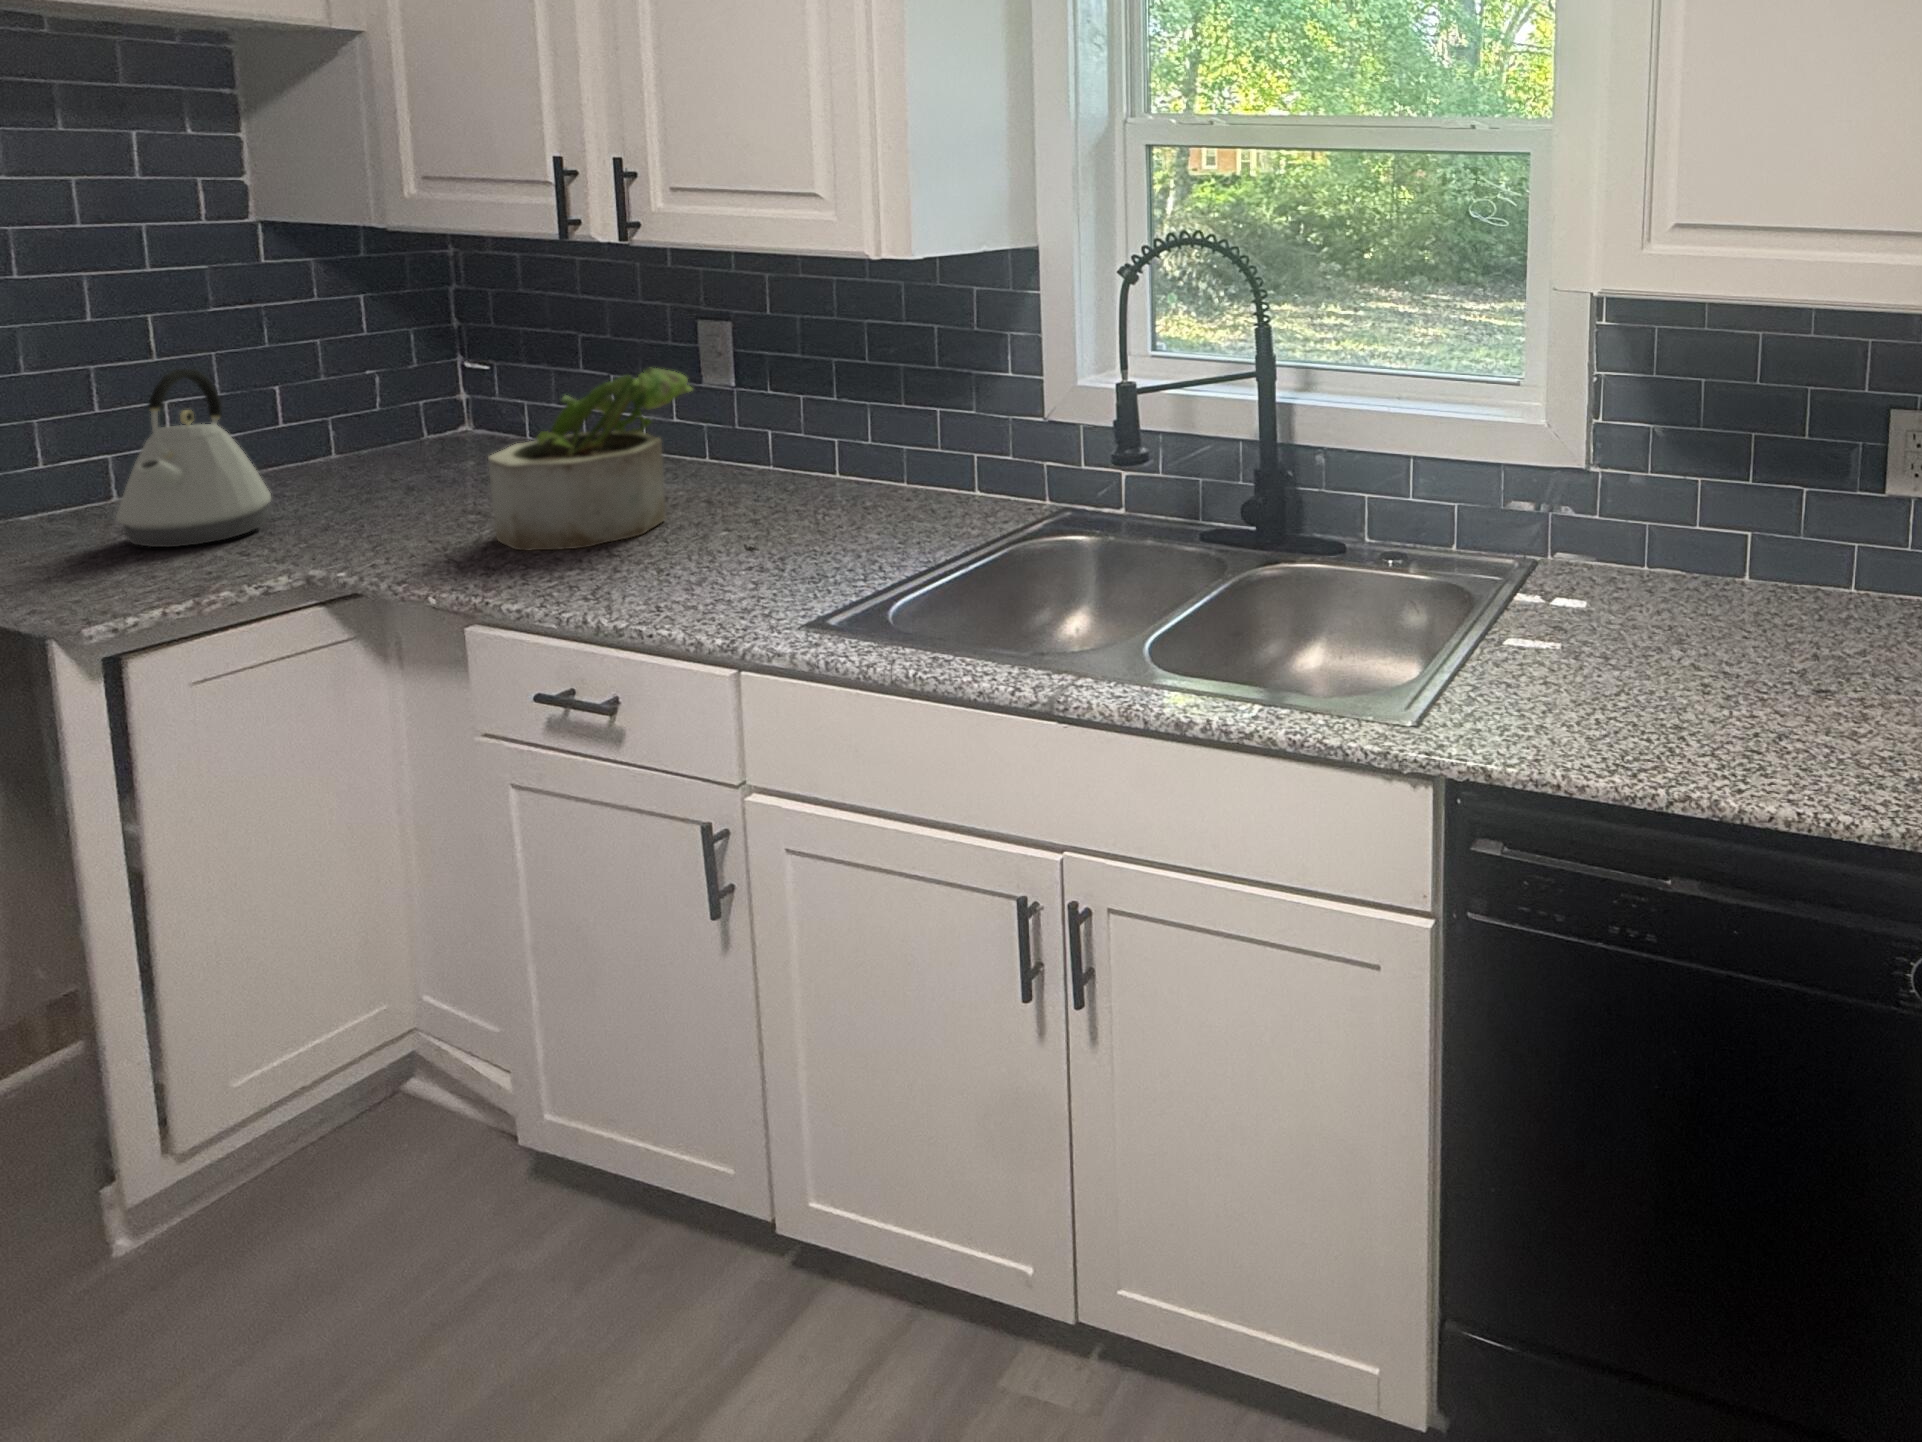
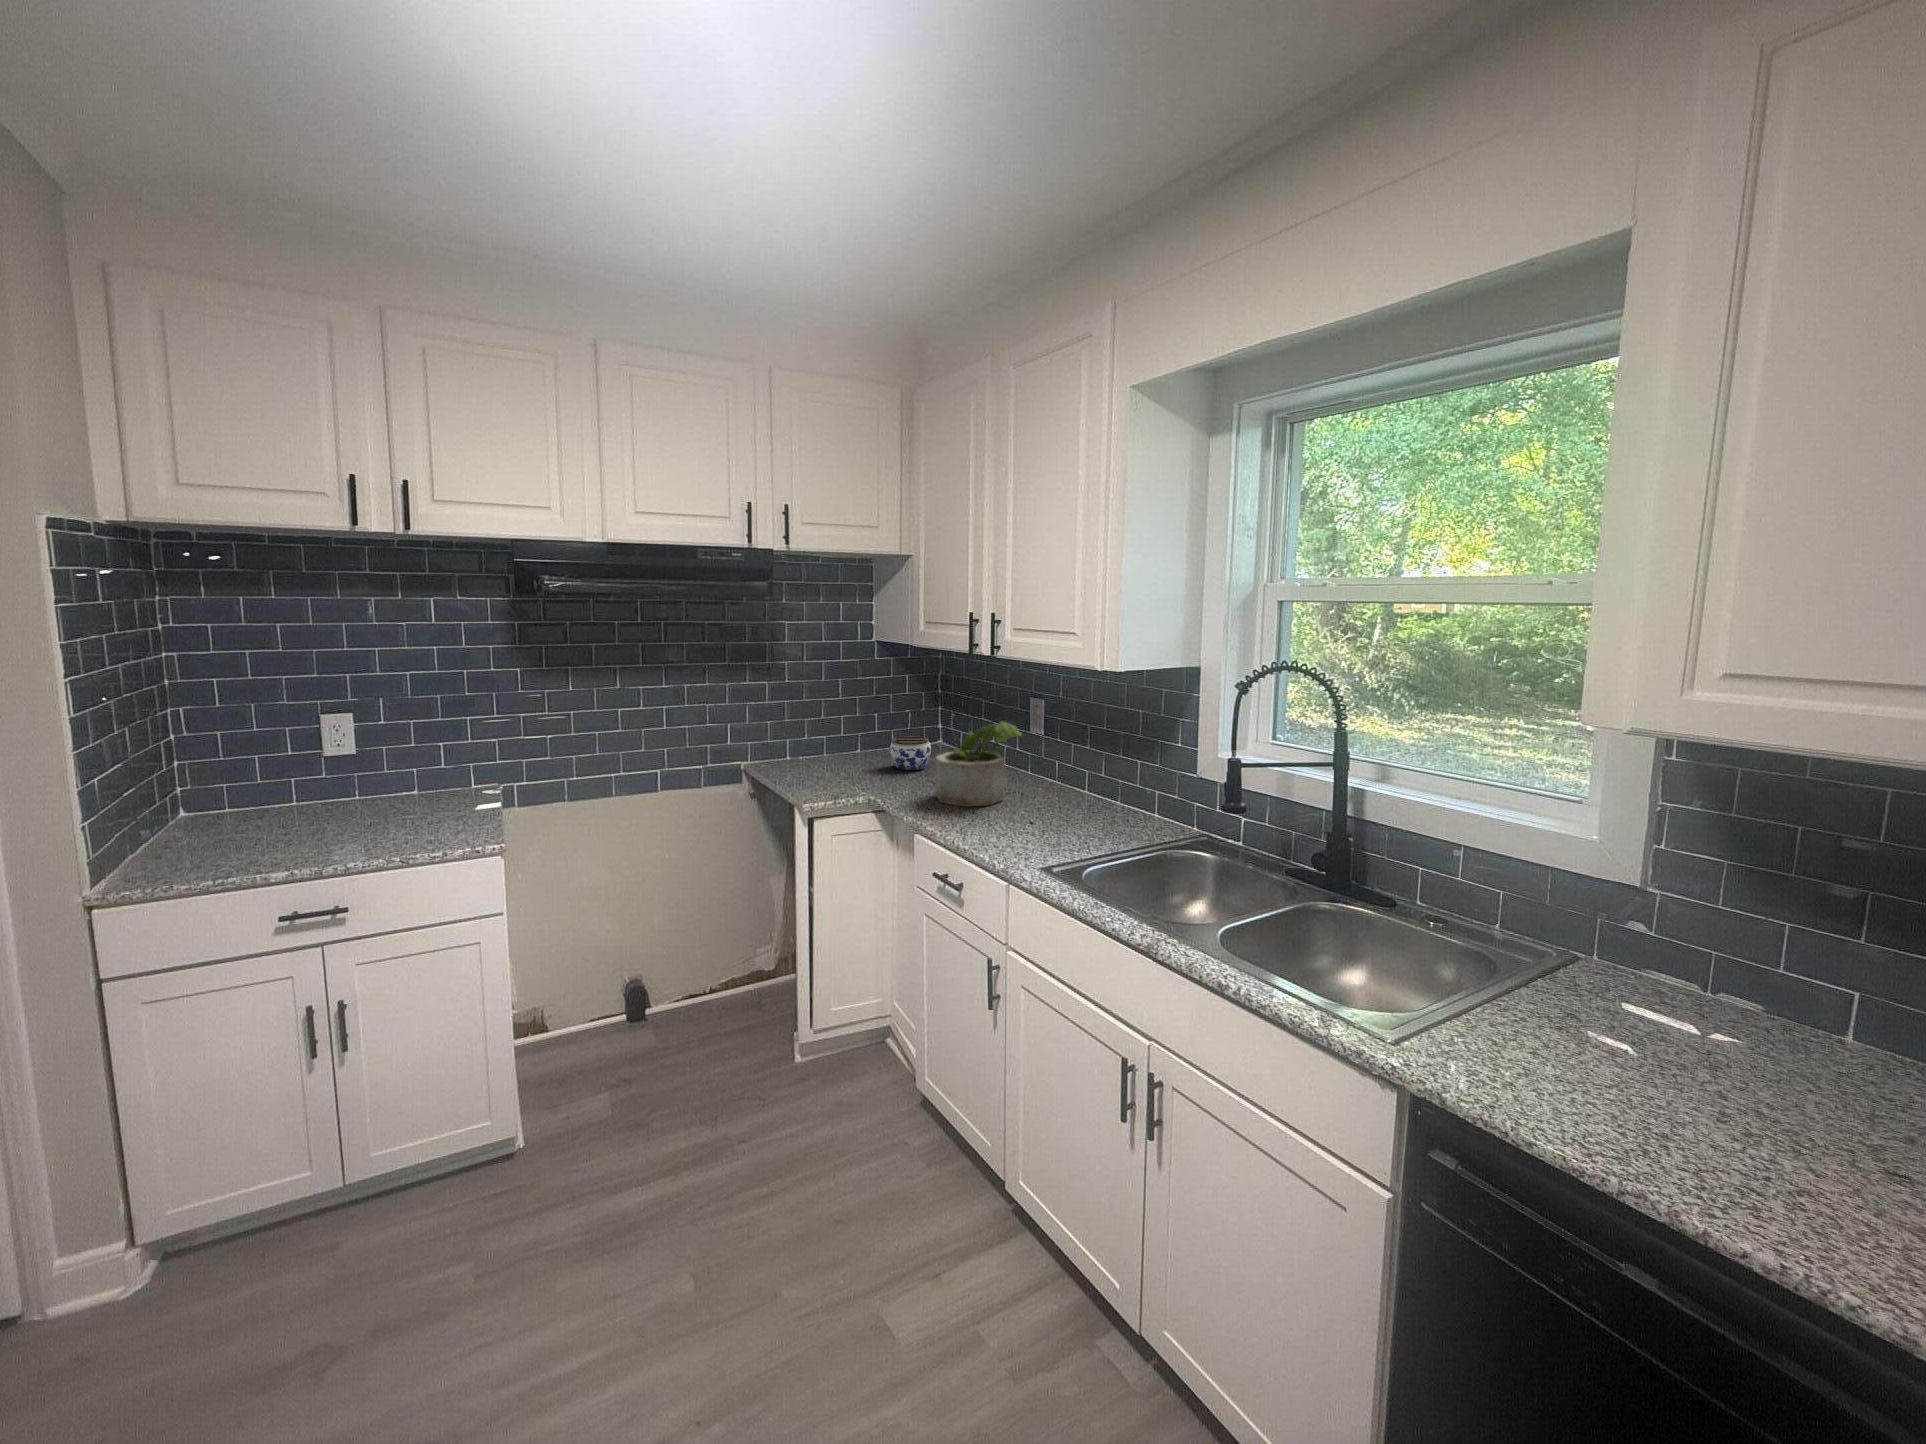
kettle: present [116,369,271,547] -> none [823,704,868,779]
jar: none [329,420,448,499] -> present [890,736,931,770]

